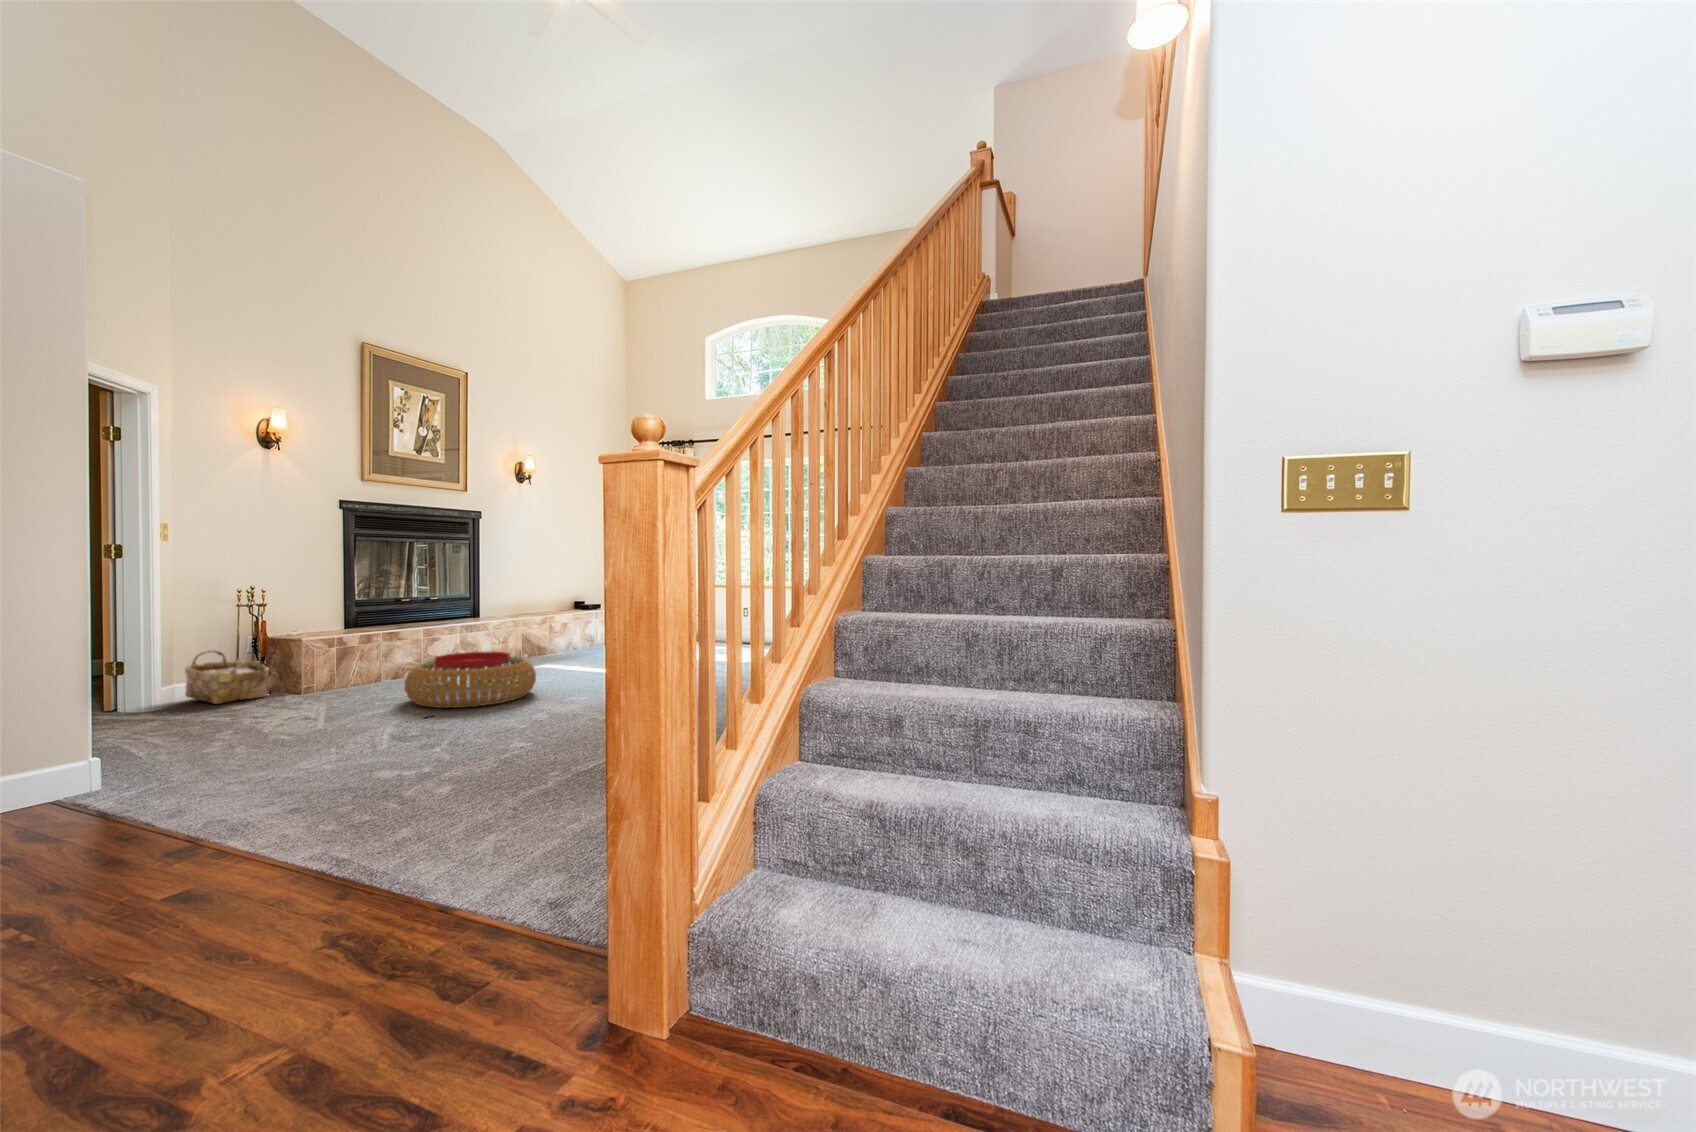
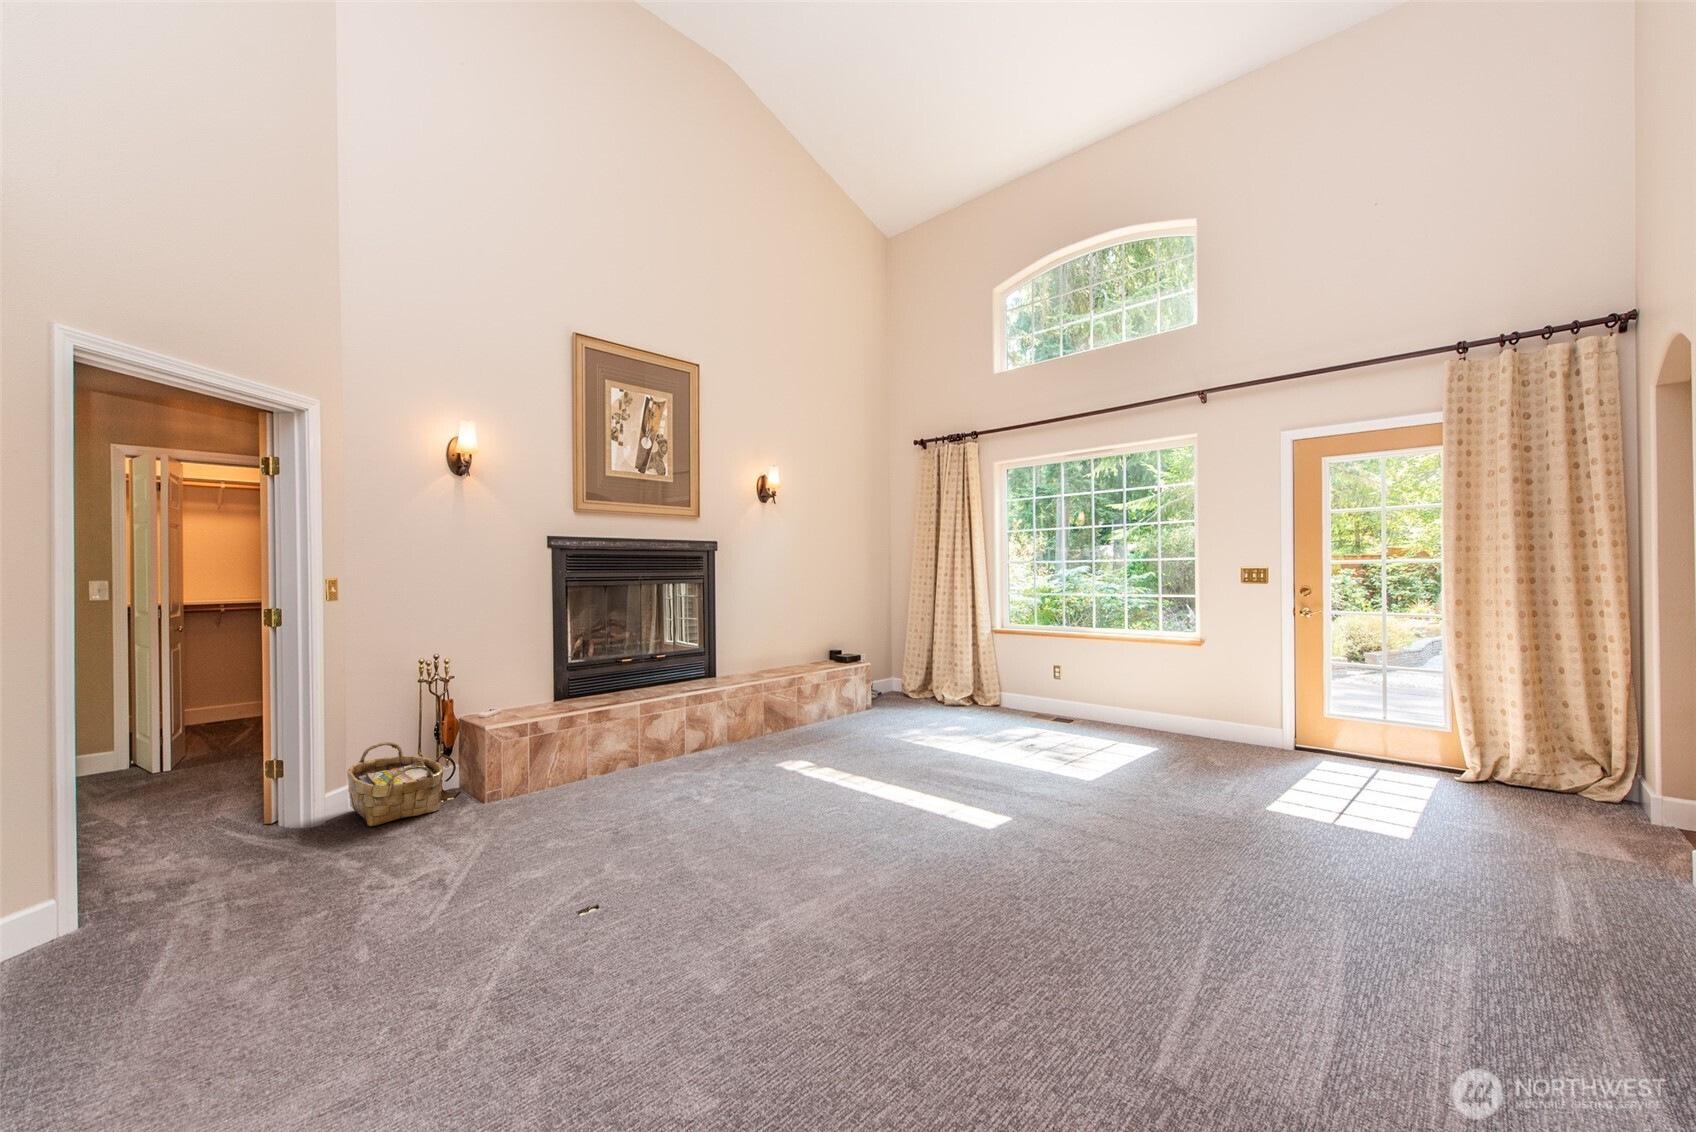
pouf: present [405,652,536,708] -> none [582,765,773,882]

